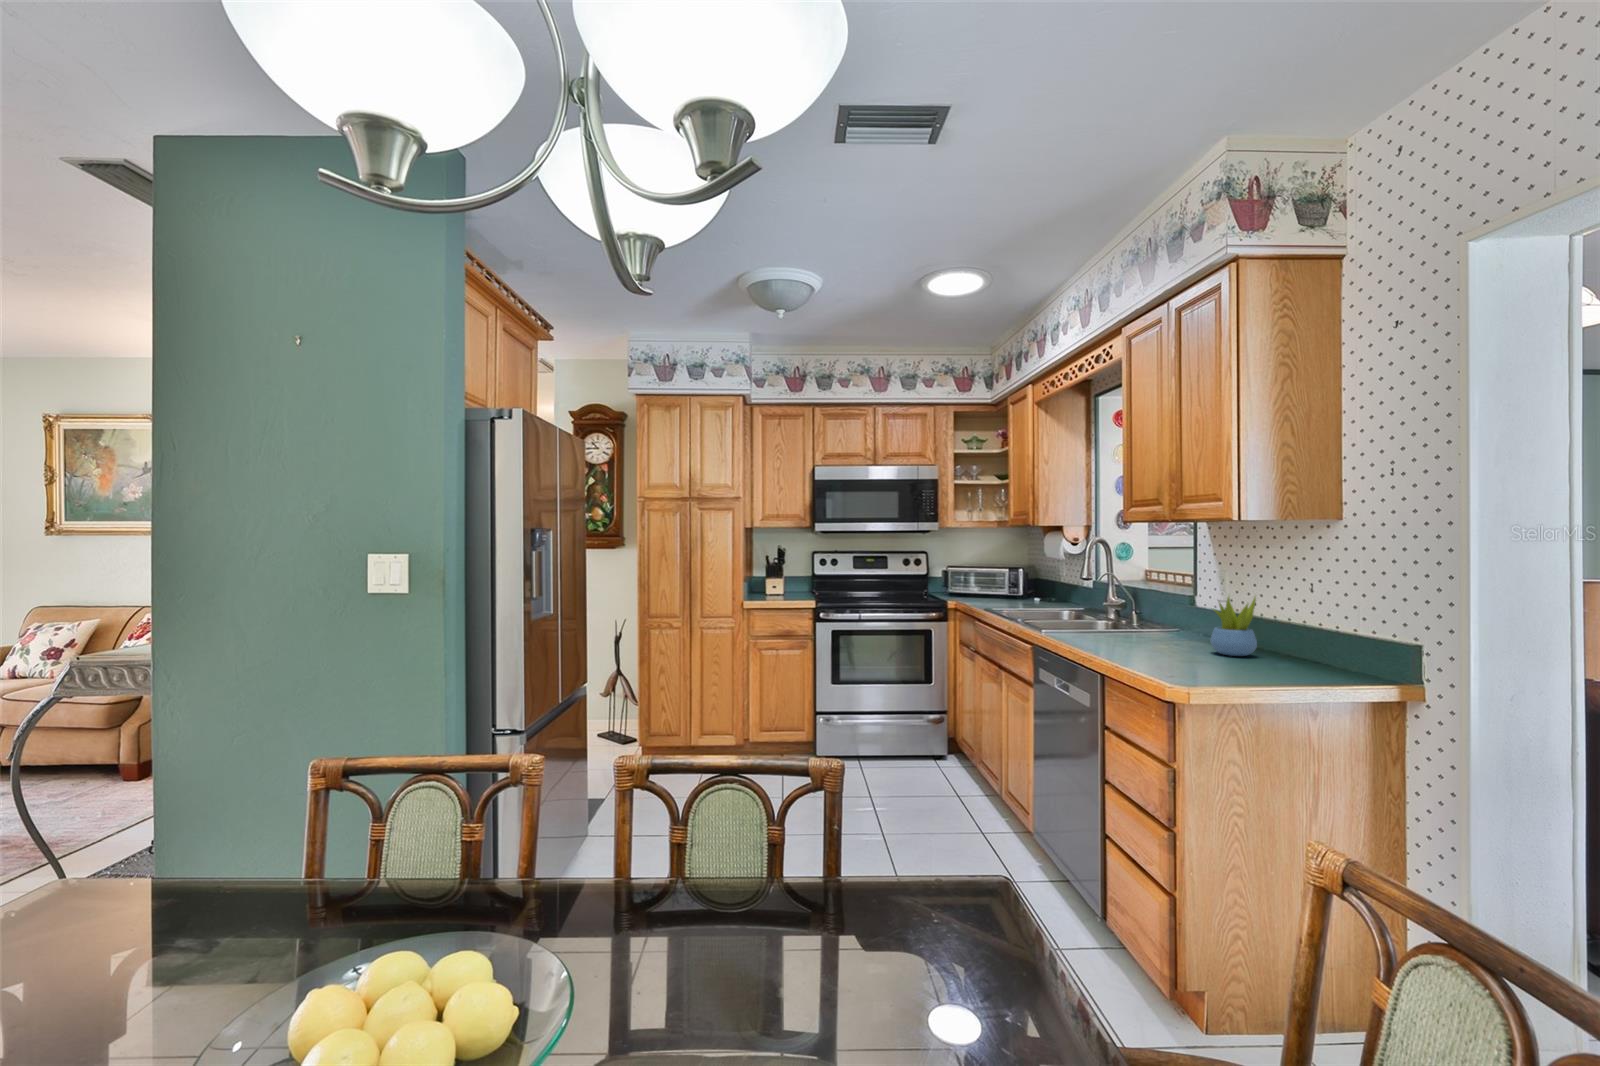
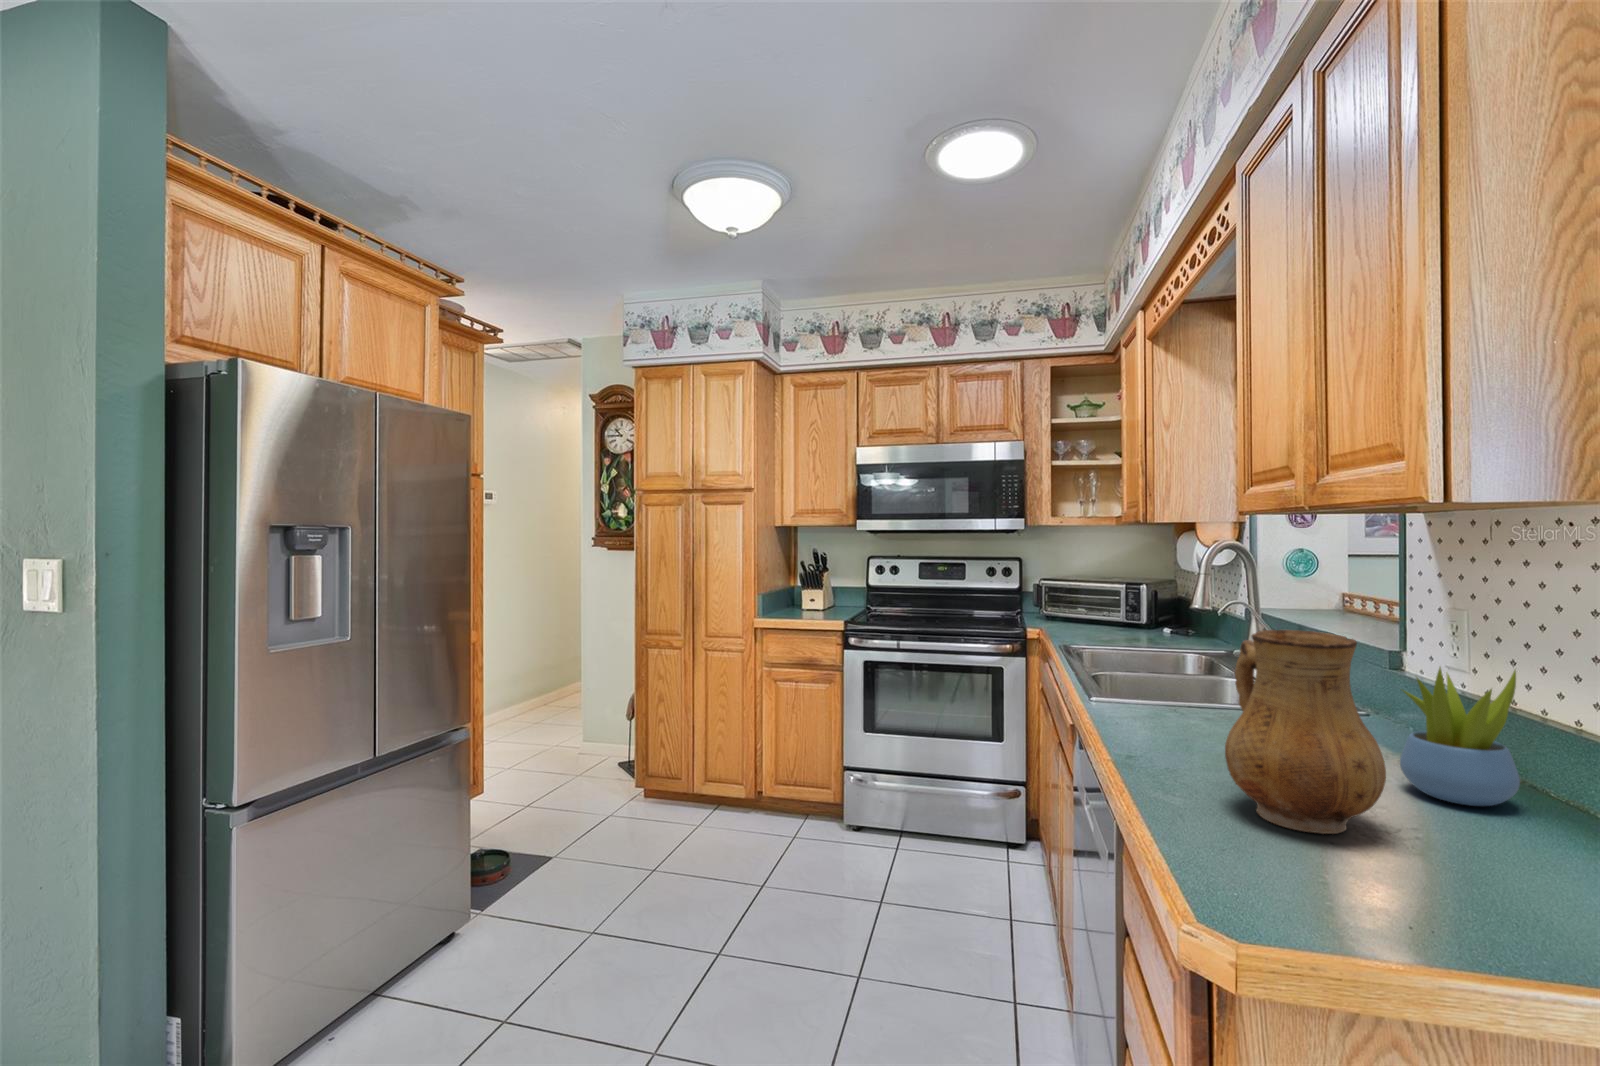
ceramic pitcher: none [1148,579,1216,666] -> present [1225,630,1386,834]

